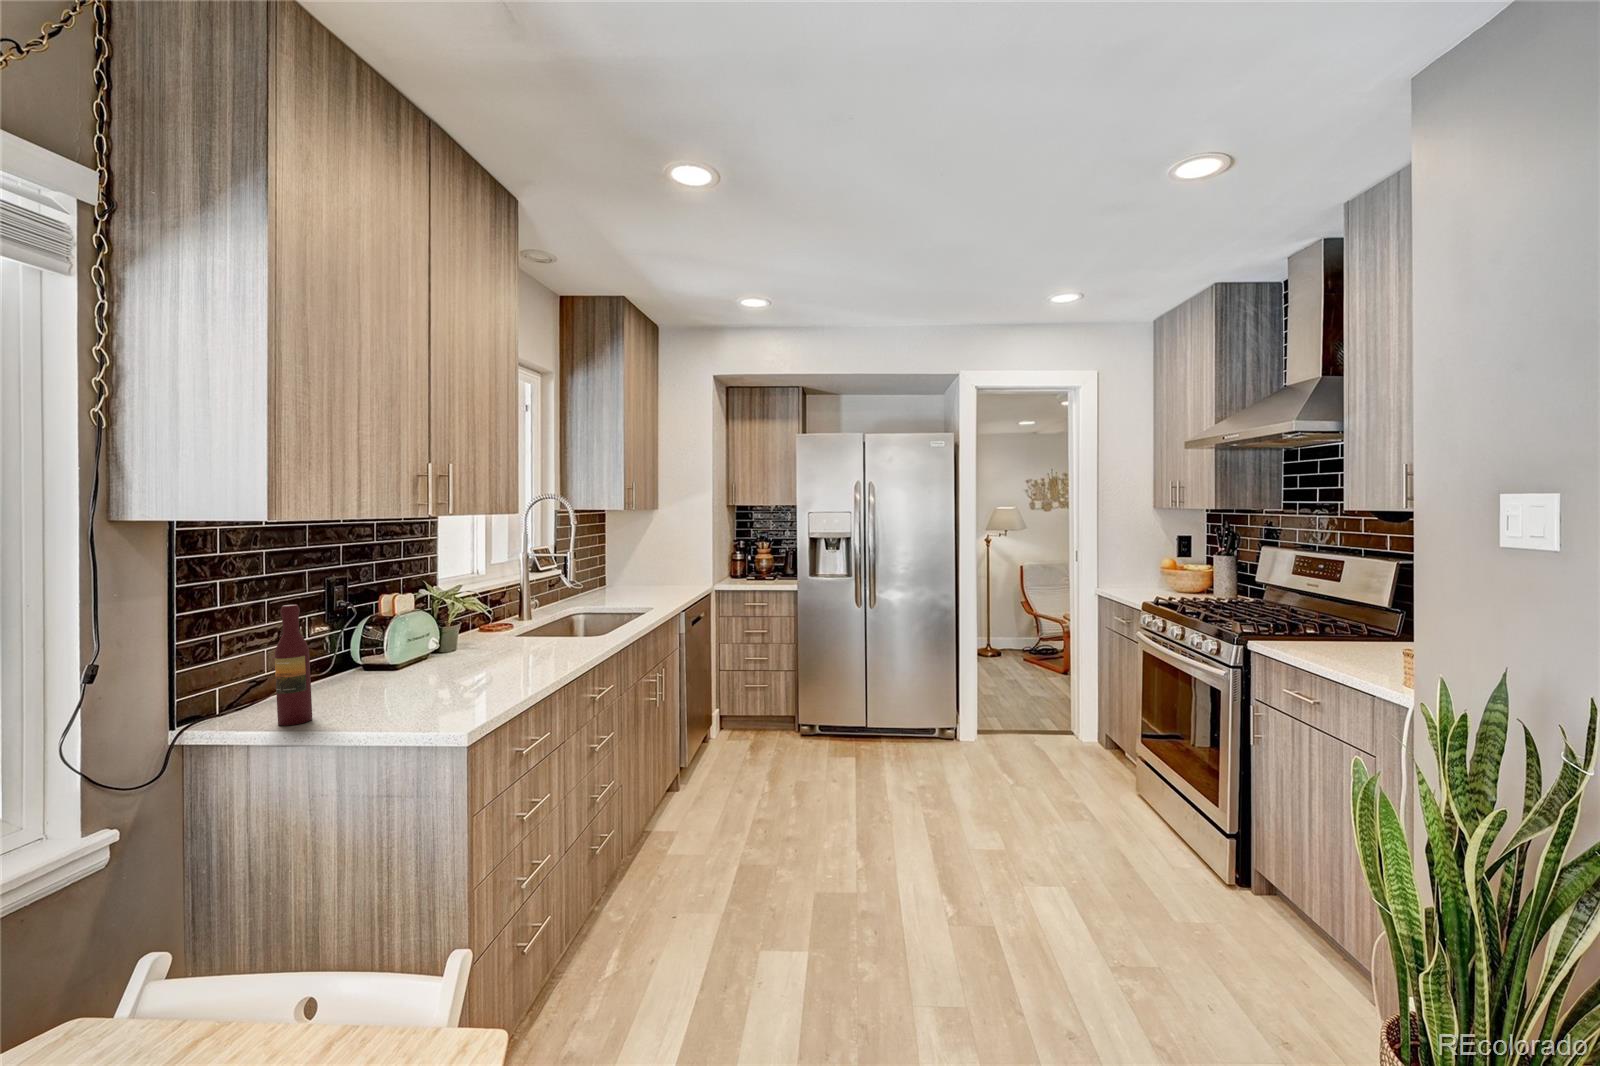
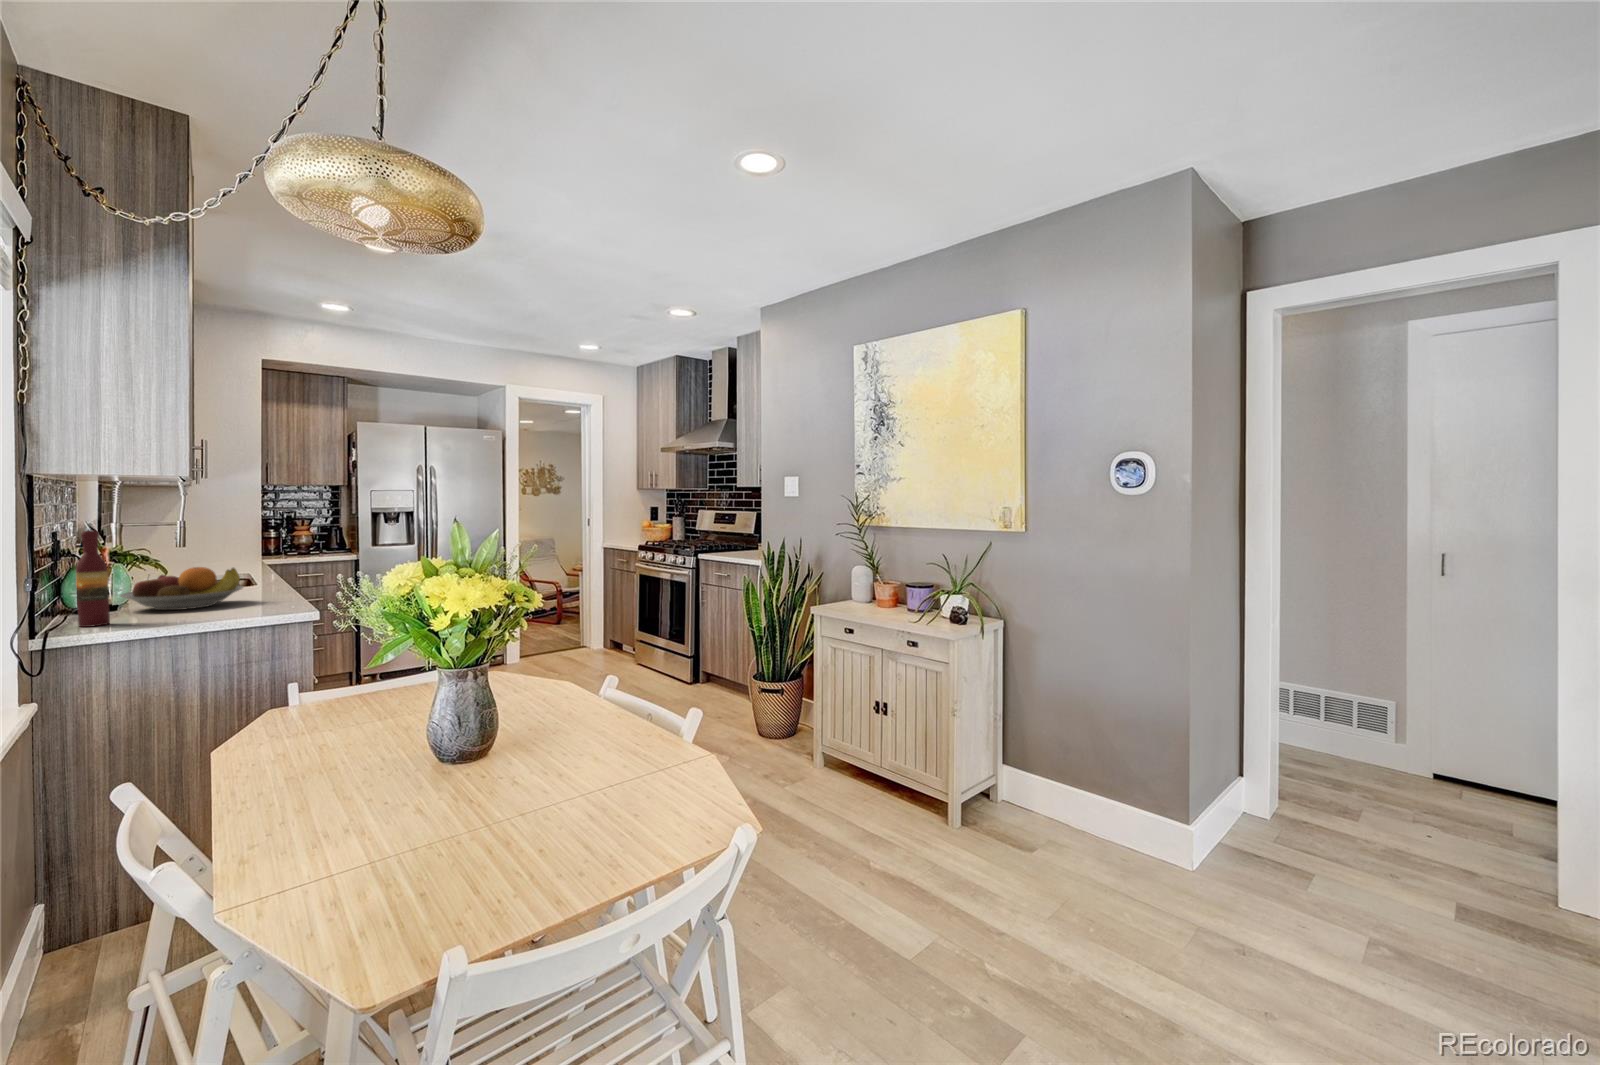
fruit bowl: none [391,639,519,693] -> present [120,567,243,610]

